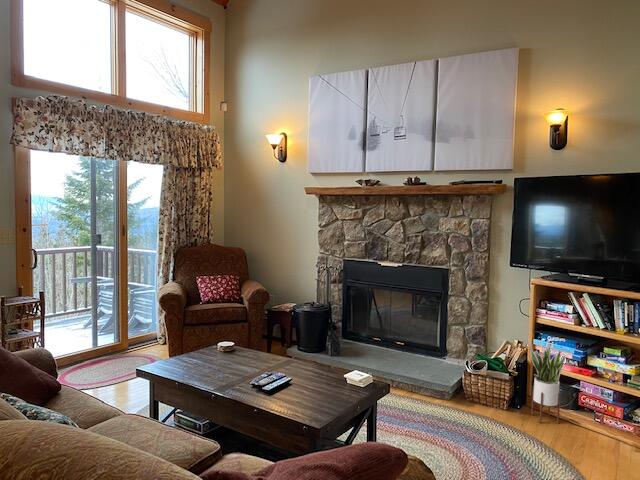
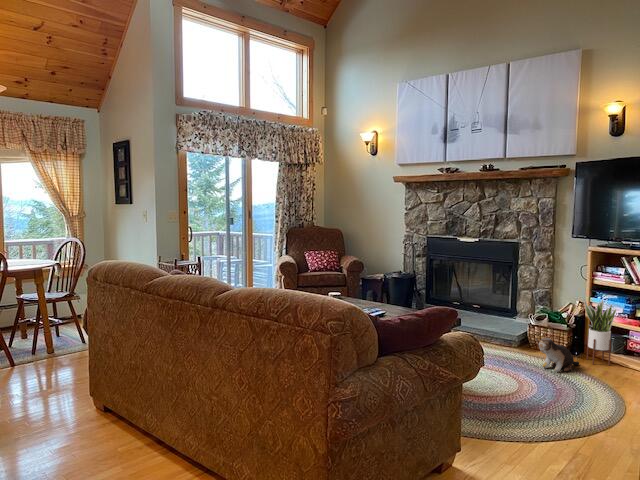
plush toy: none [478,397,526,440] -> present [535,338,579,371]

